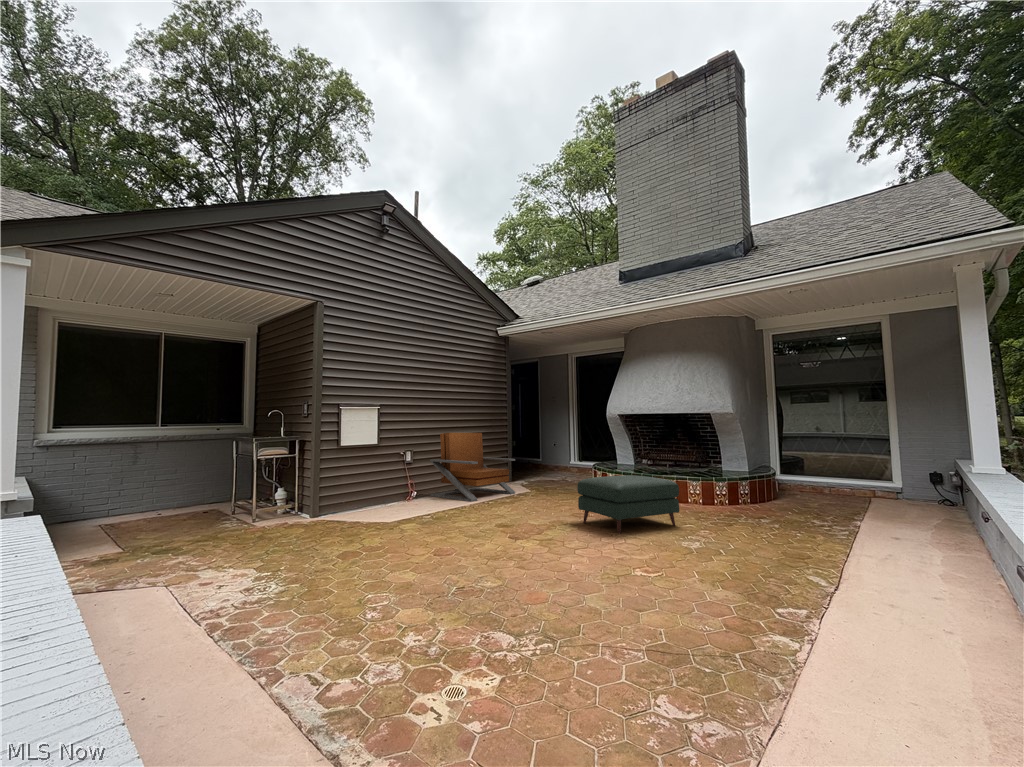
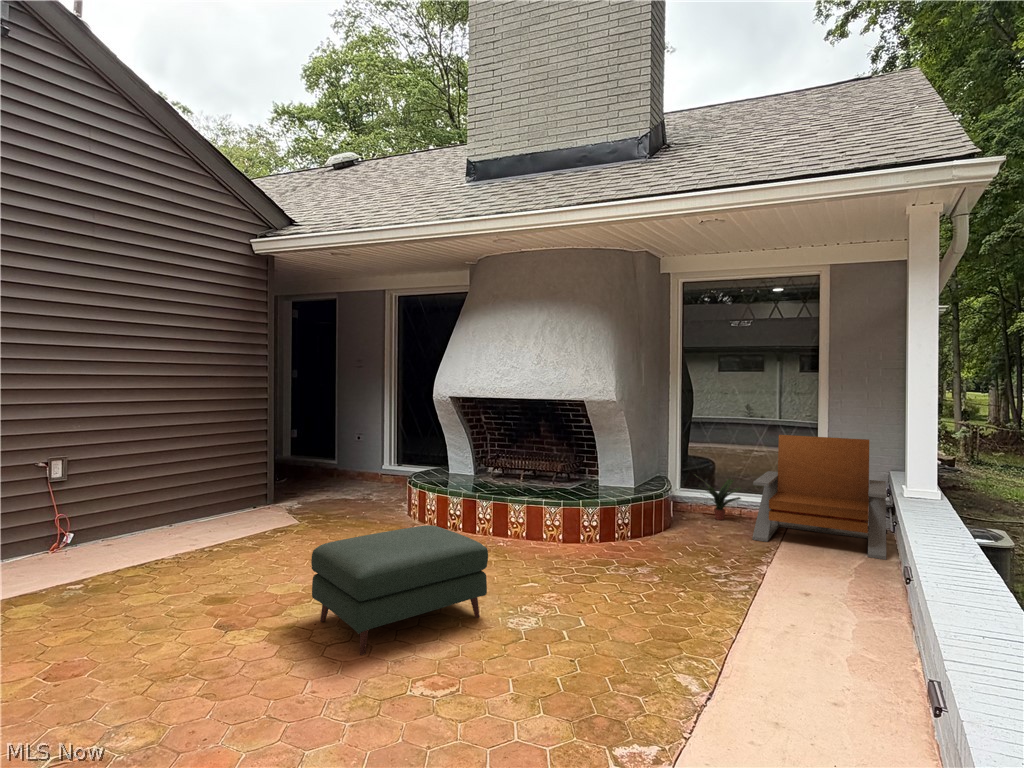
lounge chair: present [430,433,515,502] -> present [752,435,887,560]
potted plant: none [791,465,832,498] -> present [699,479,741,520]

